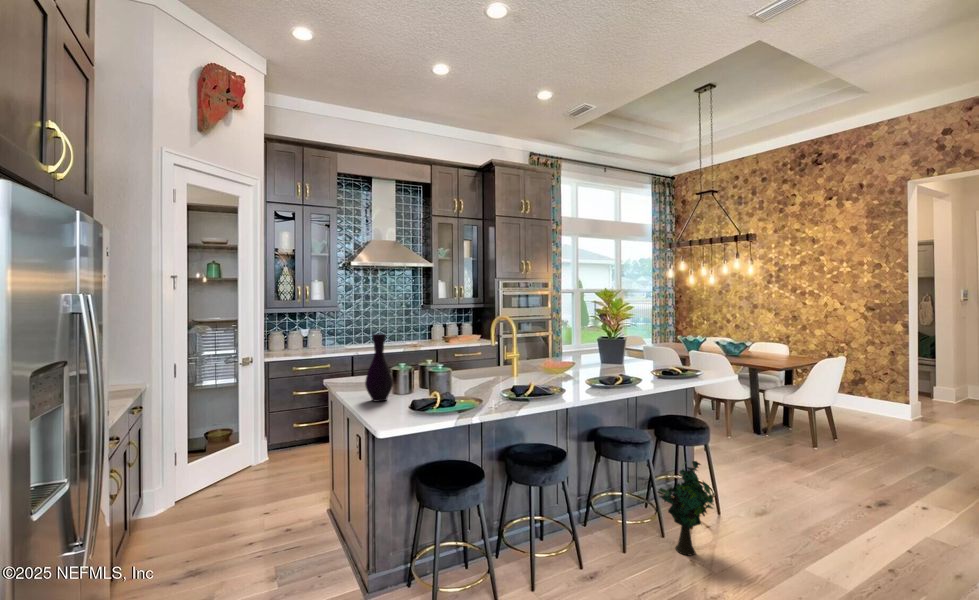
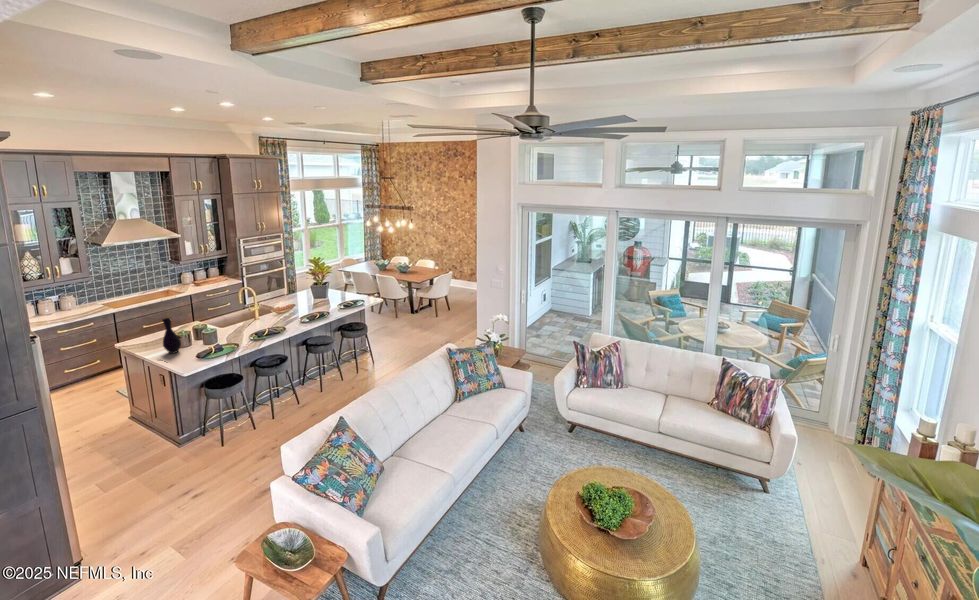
decorative plant: present [659,461,714,555] -> none [337,349,361,388]

